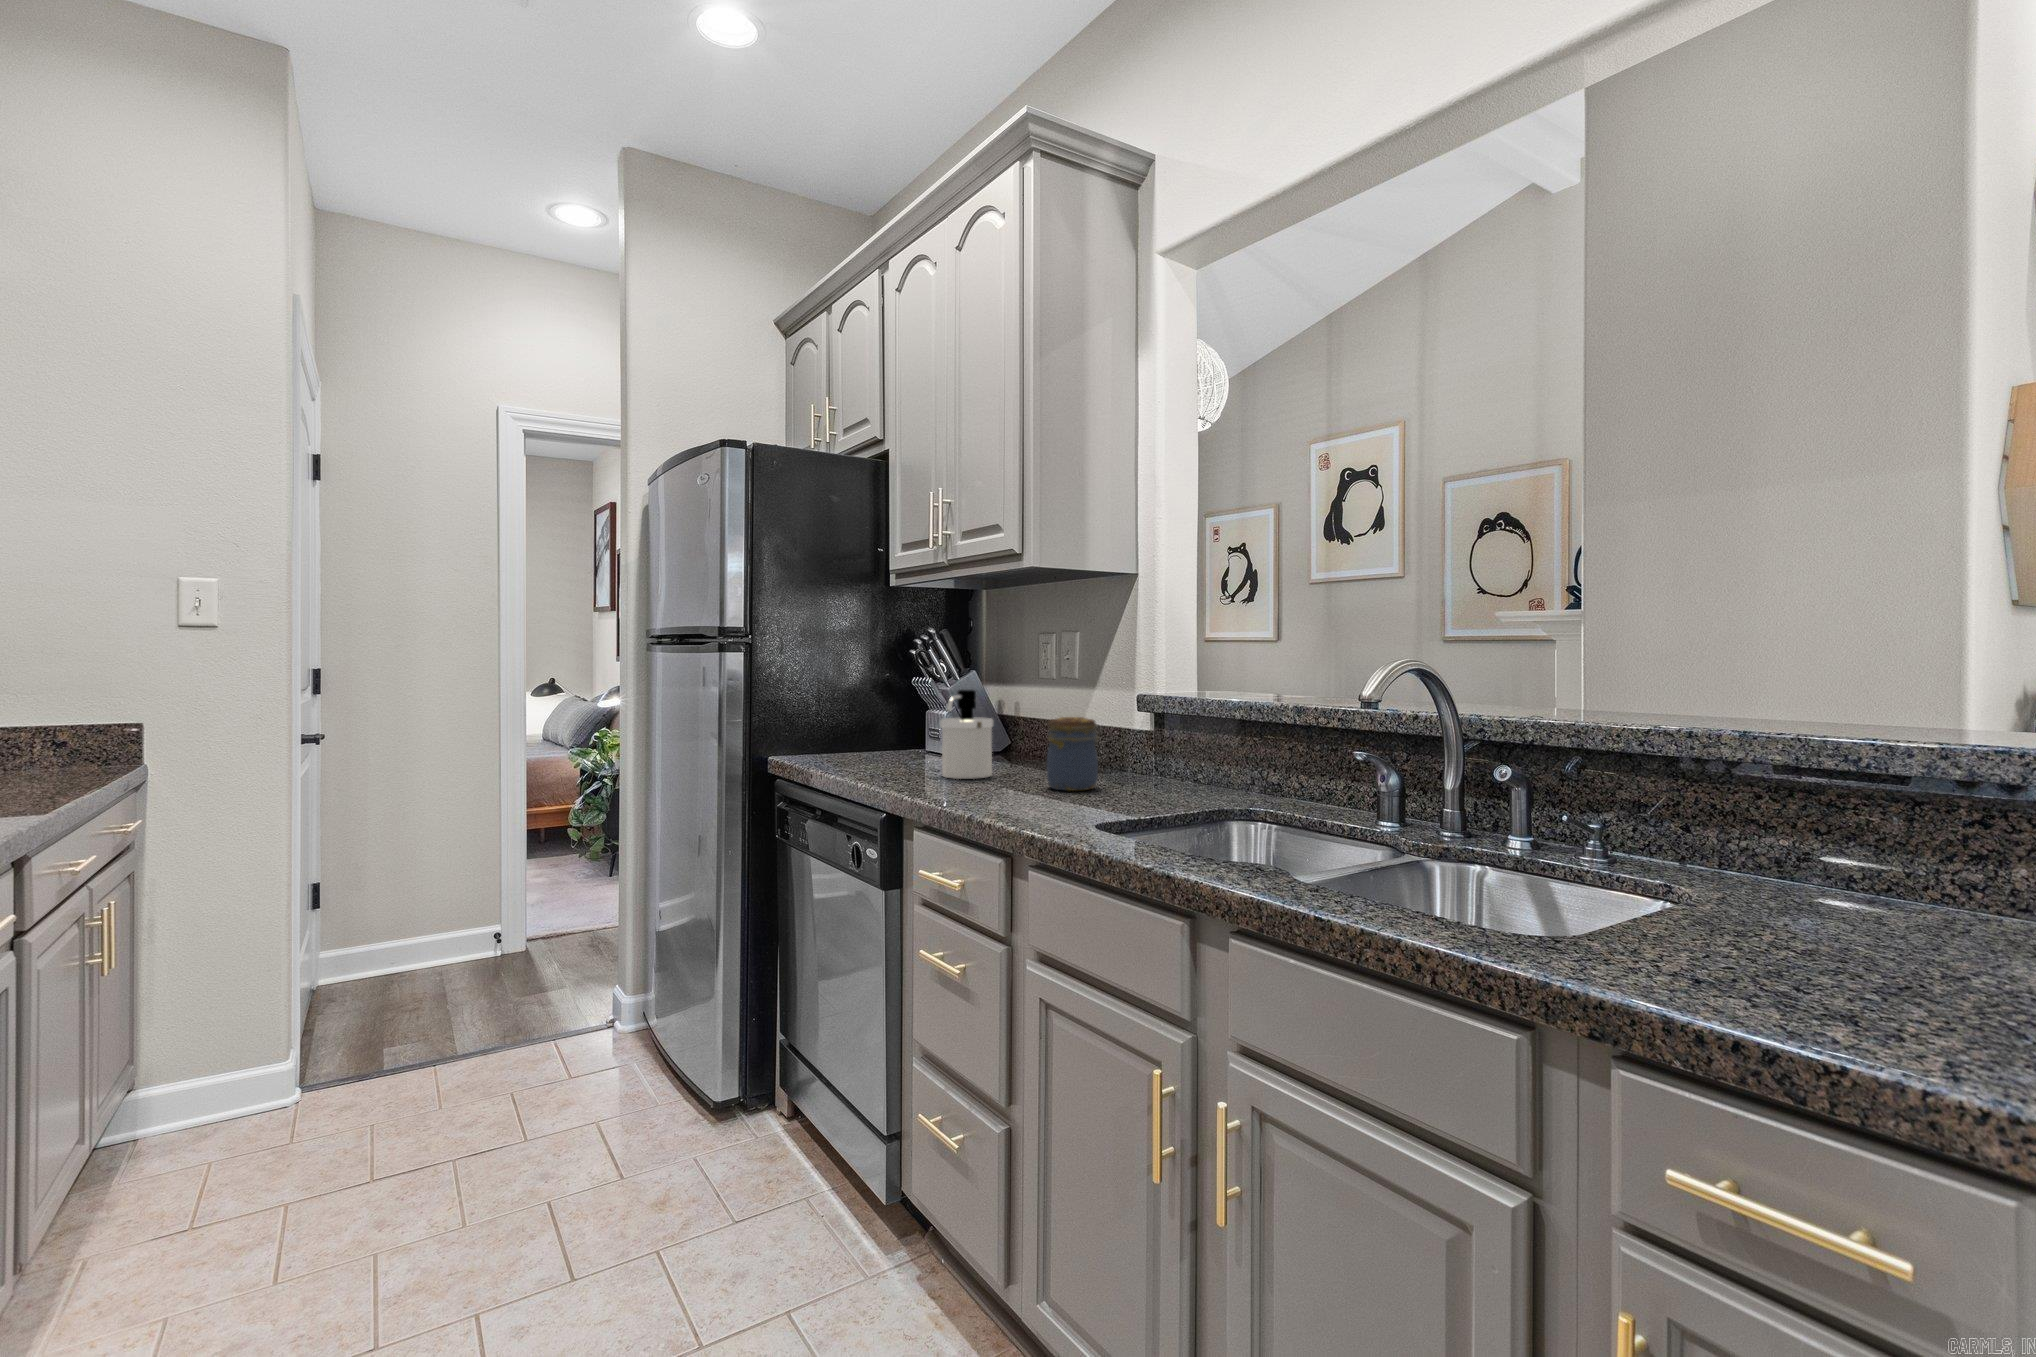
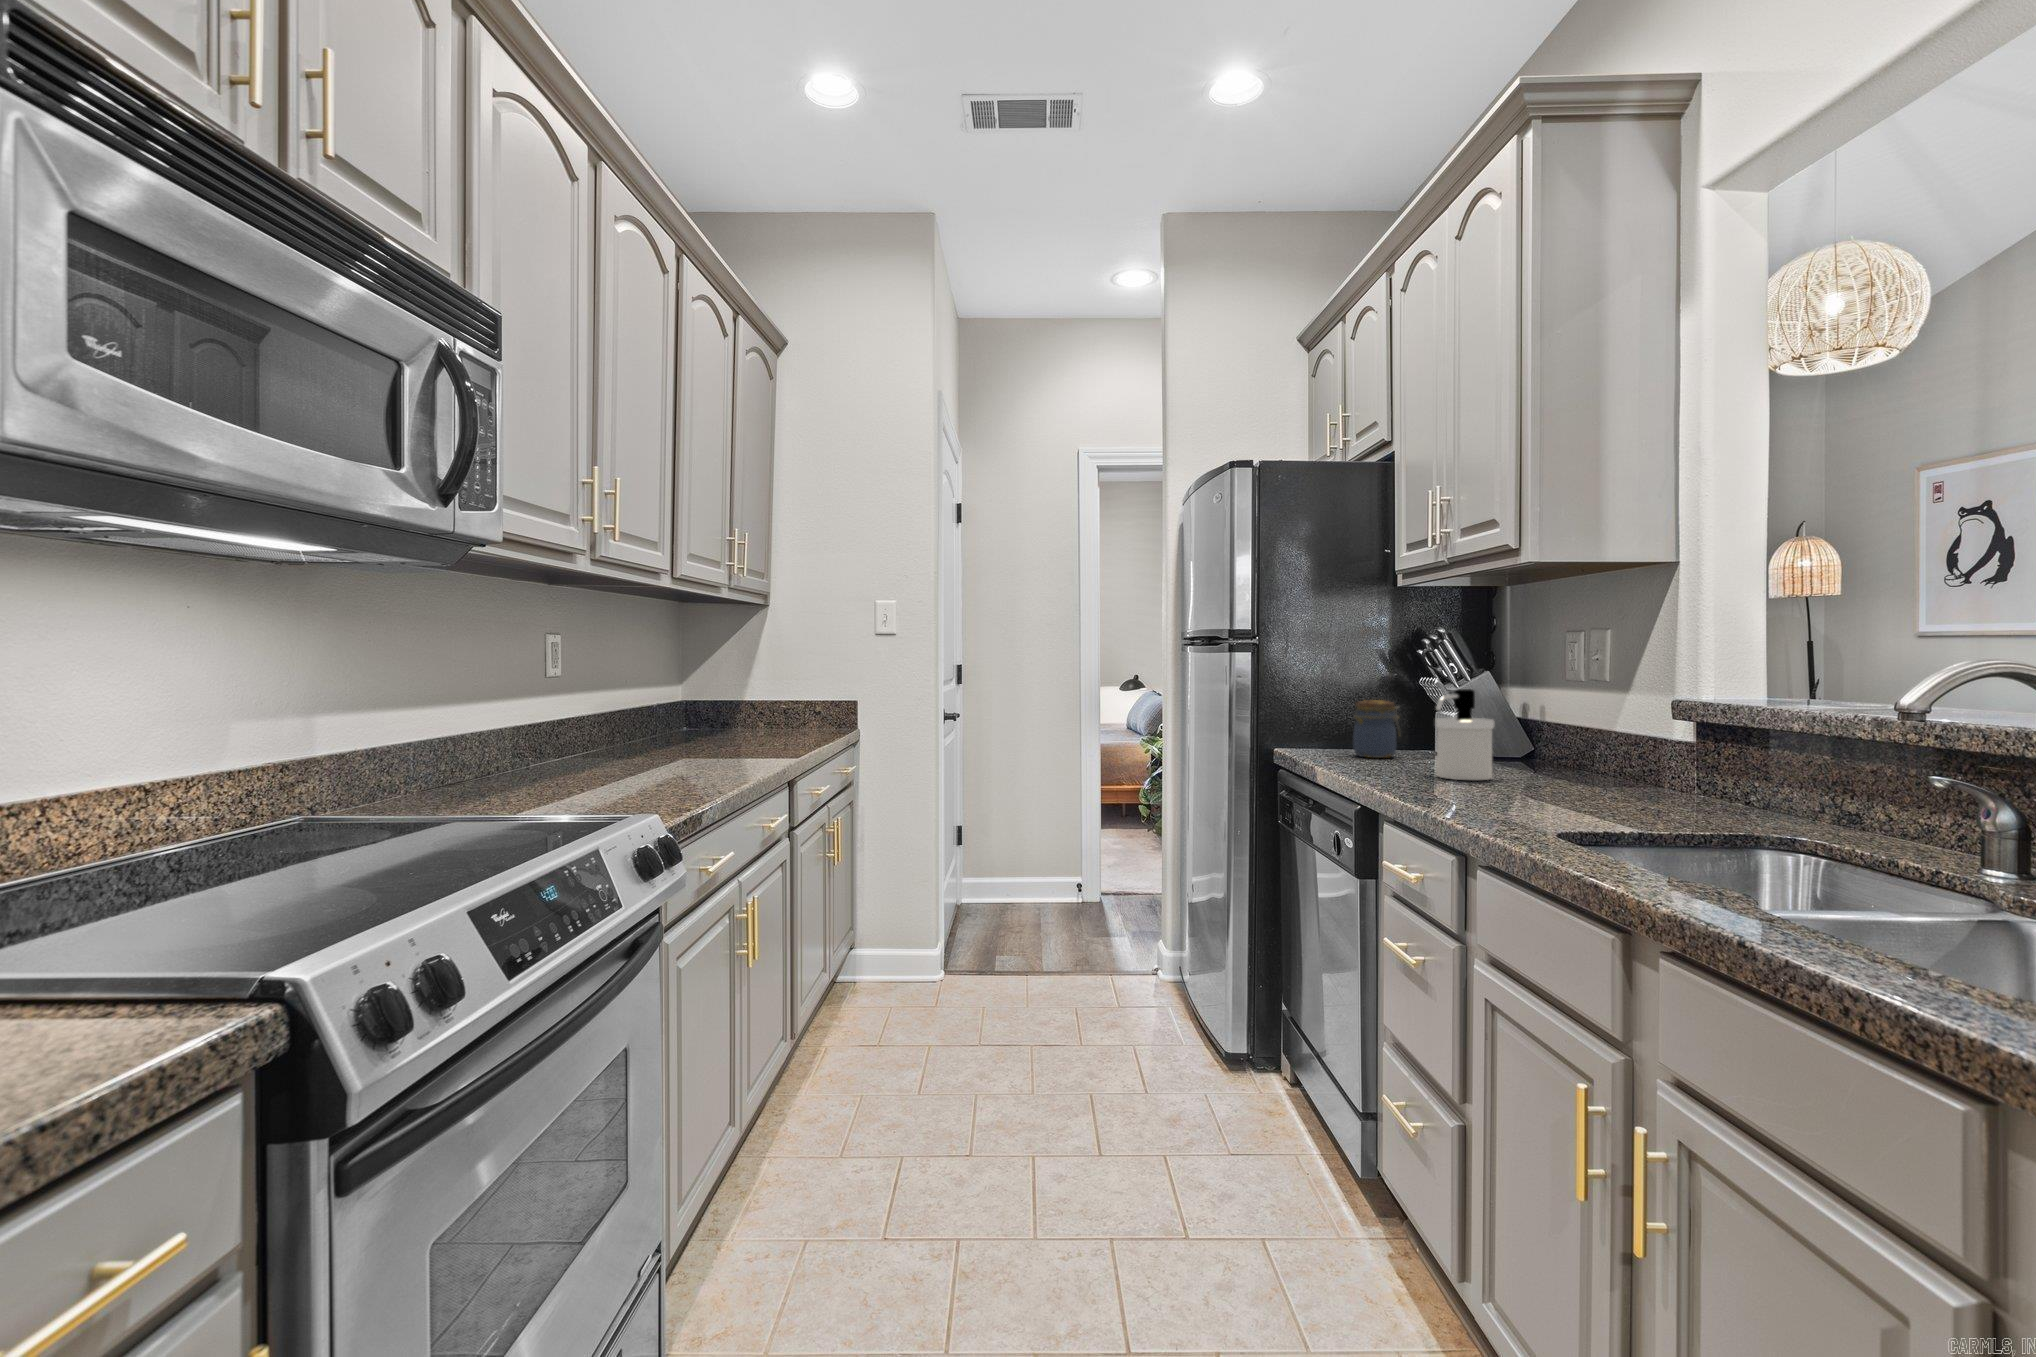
jar: present [1047,717,1099,791] -> present [1353,700,1399,758]

